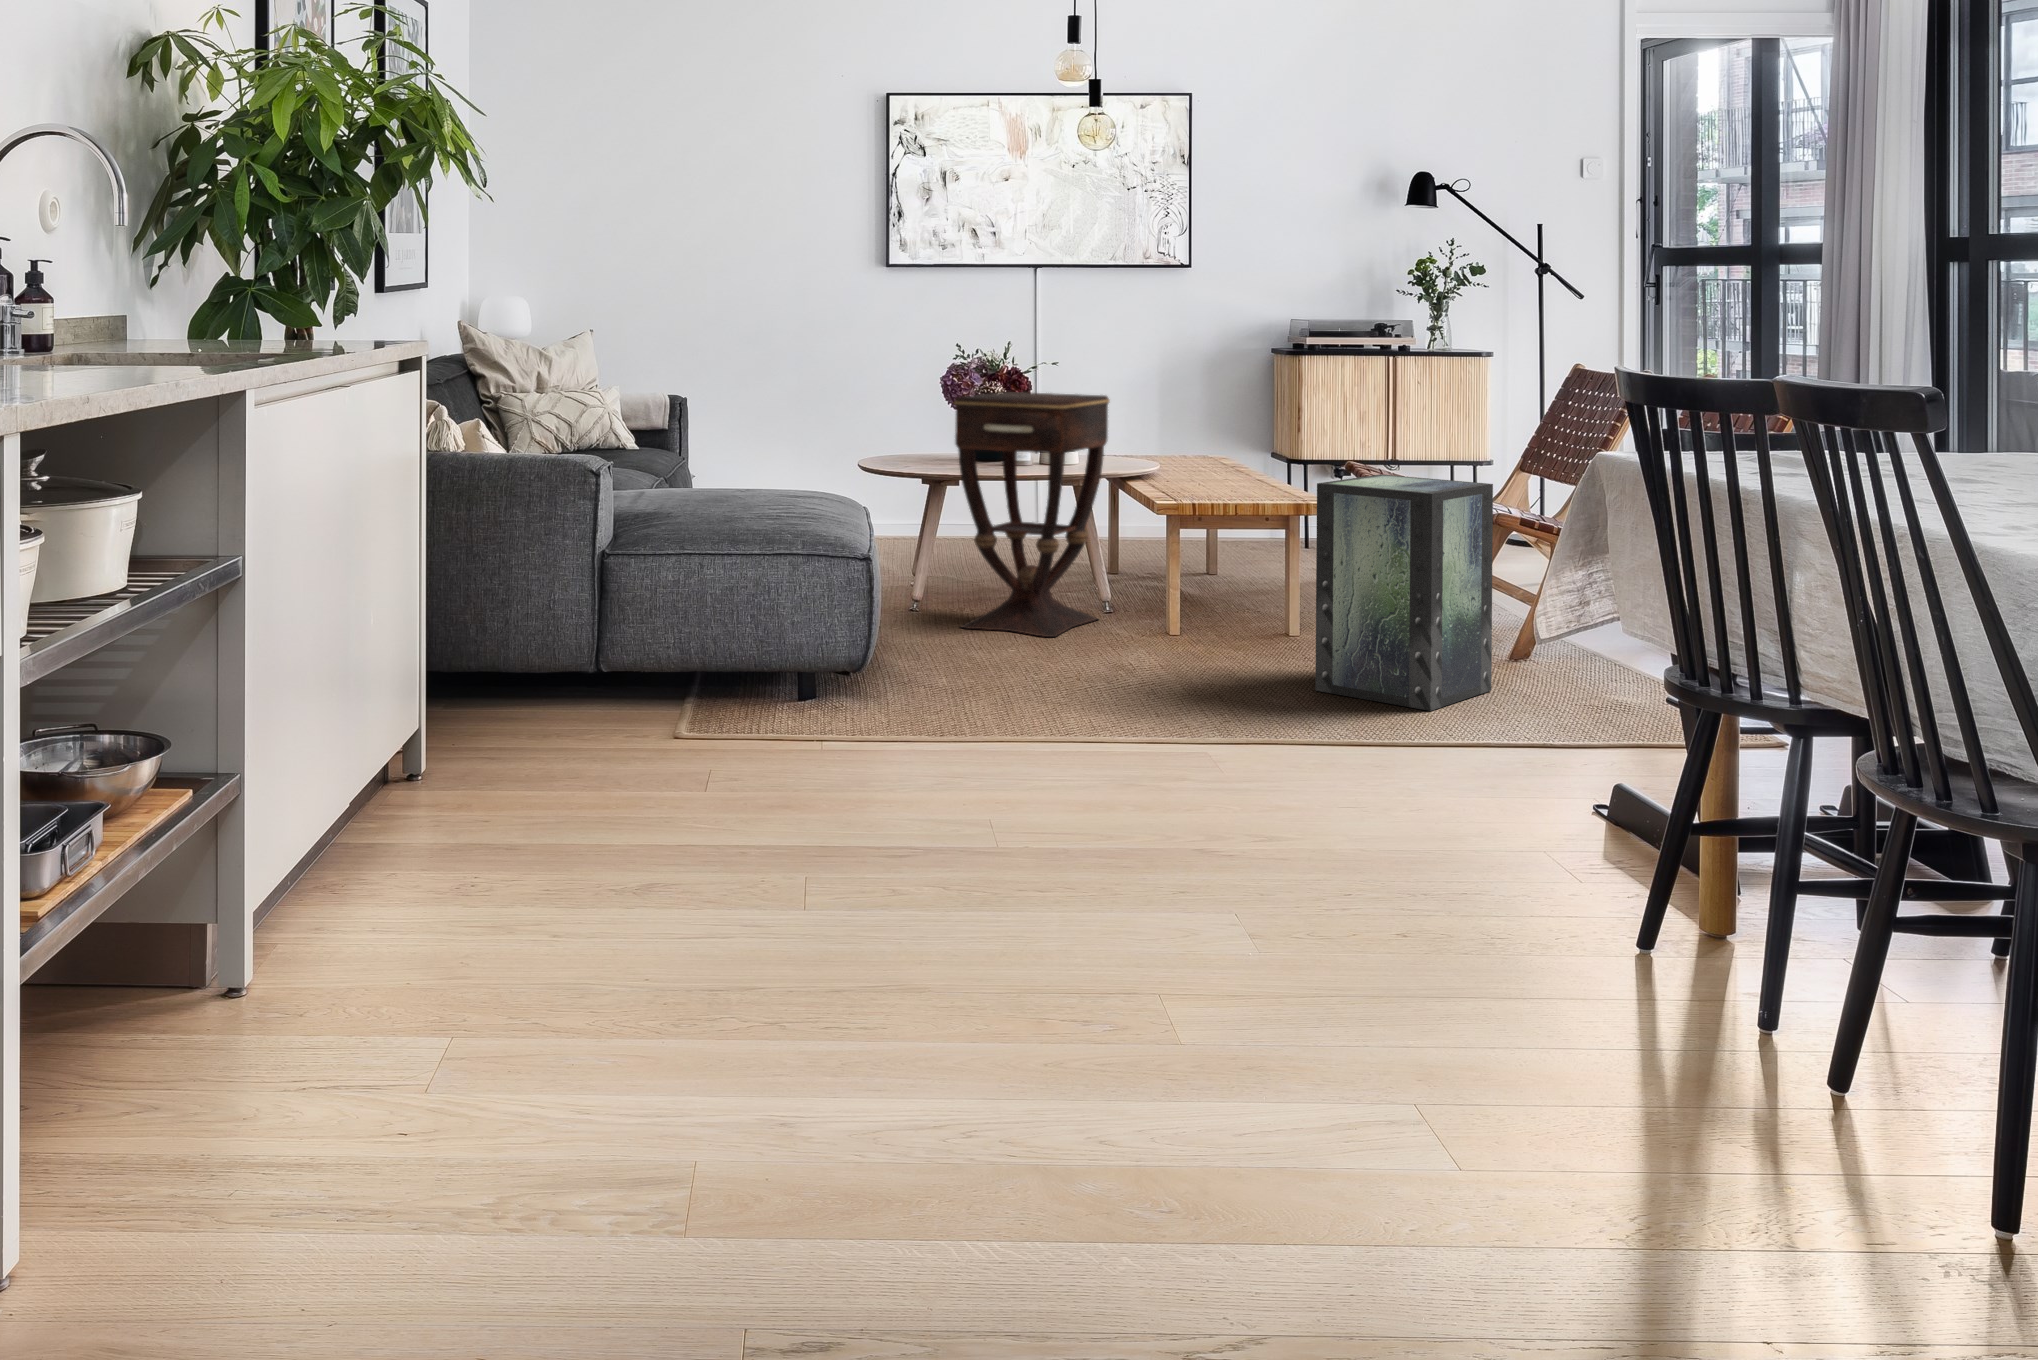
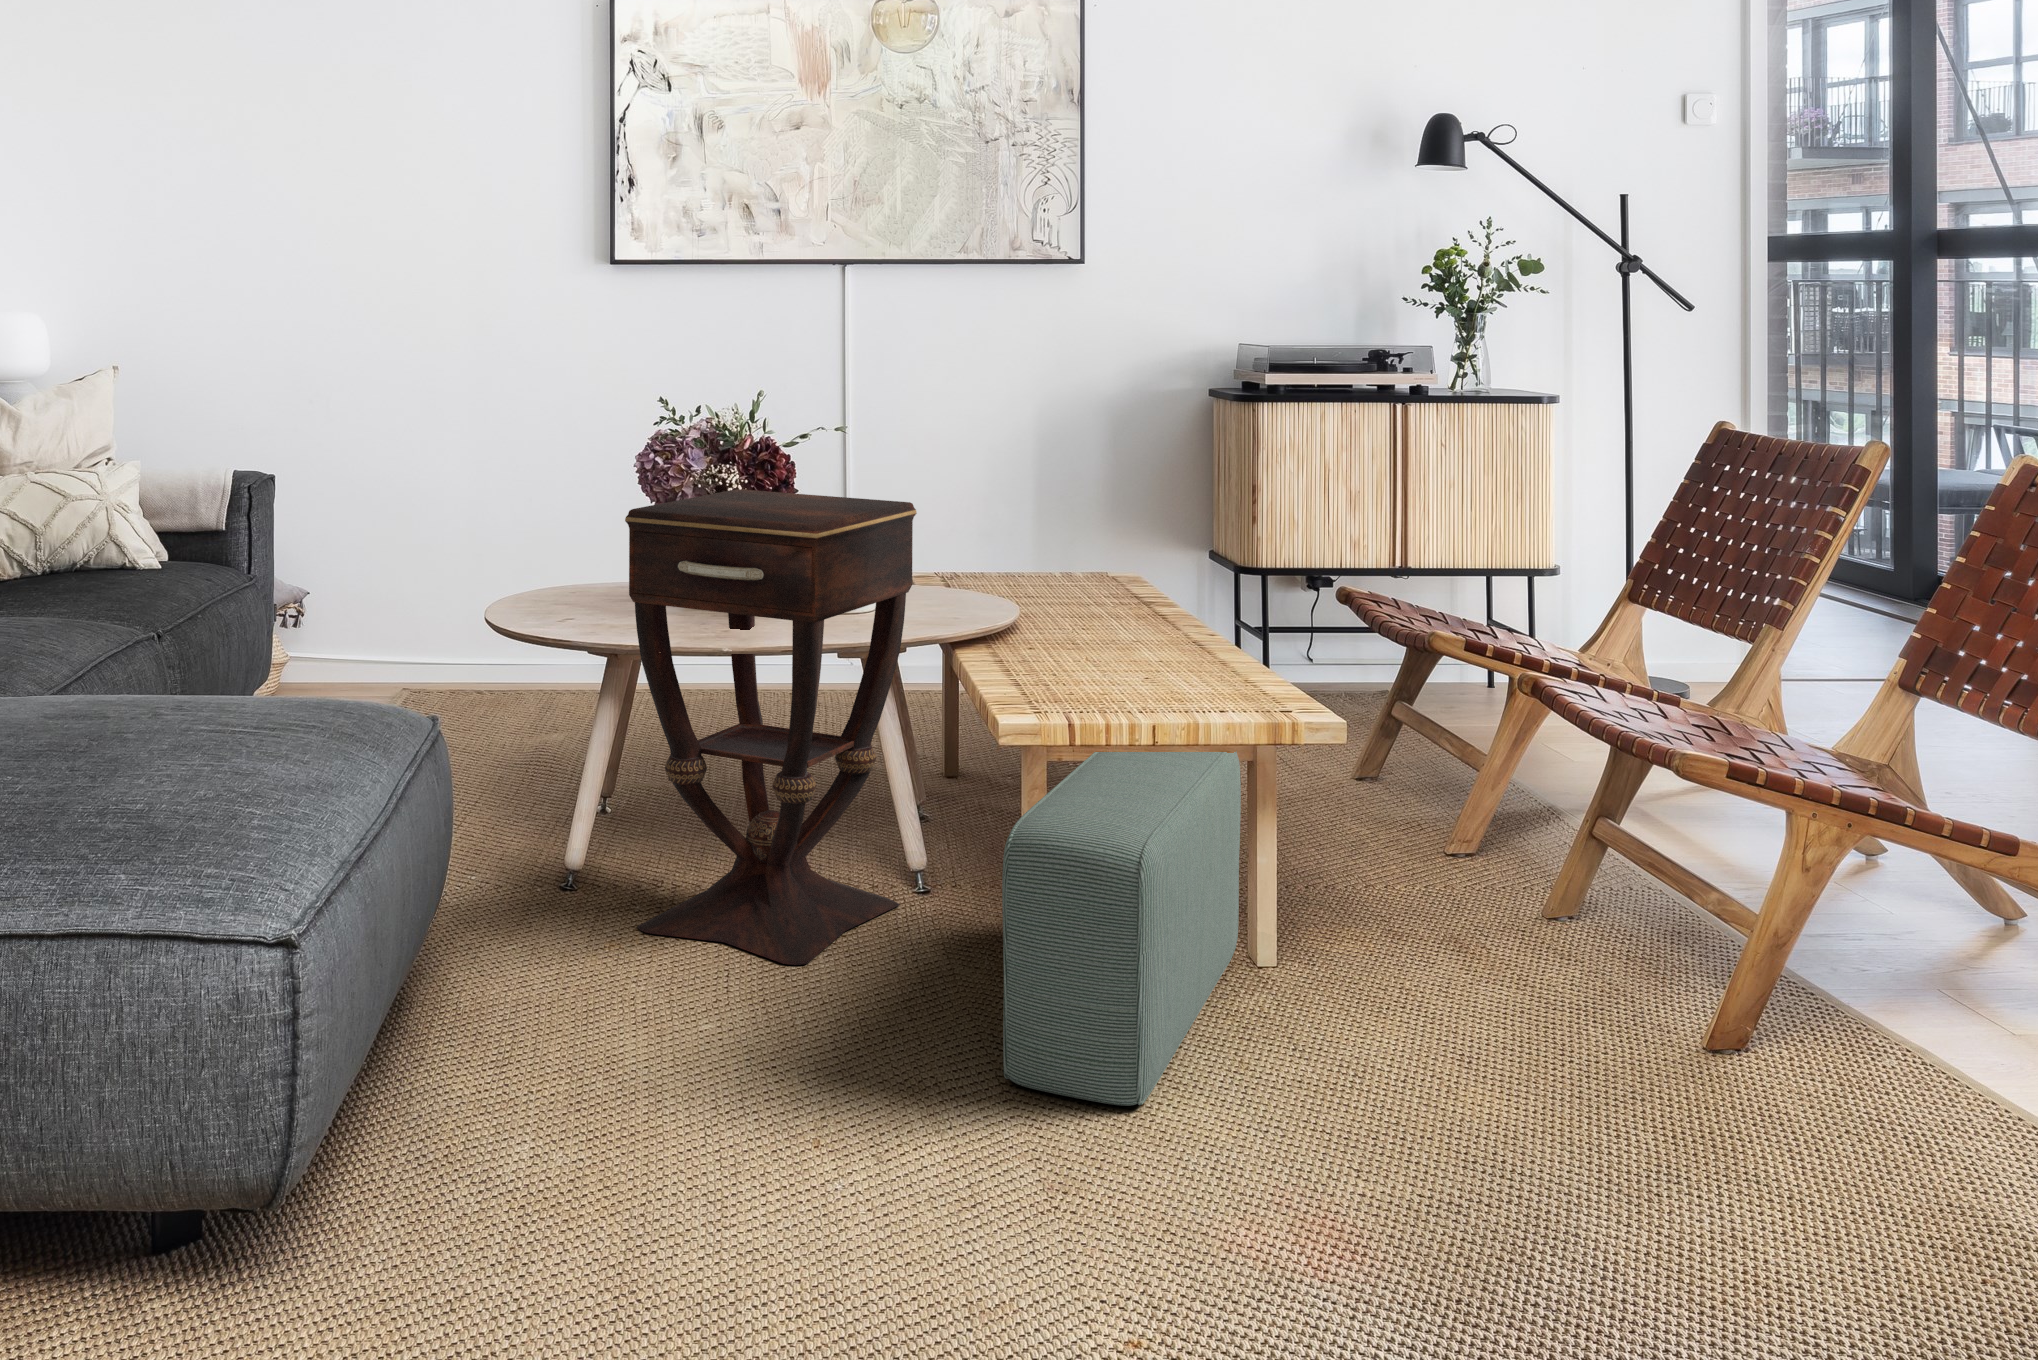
storage box: present [1315,474,1493,711] -> none [1322,703,1717,1297]
pouf: none [1165,516,1284,672] -> present [1002,752,1241,1106]

